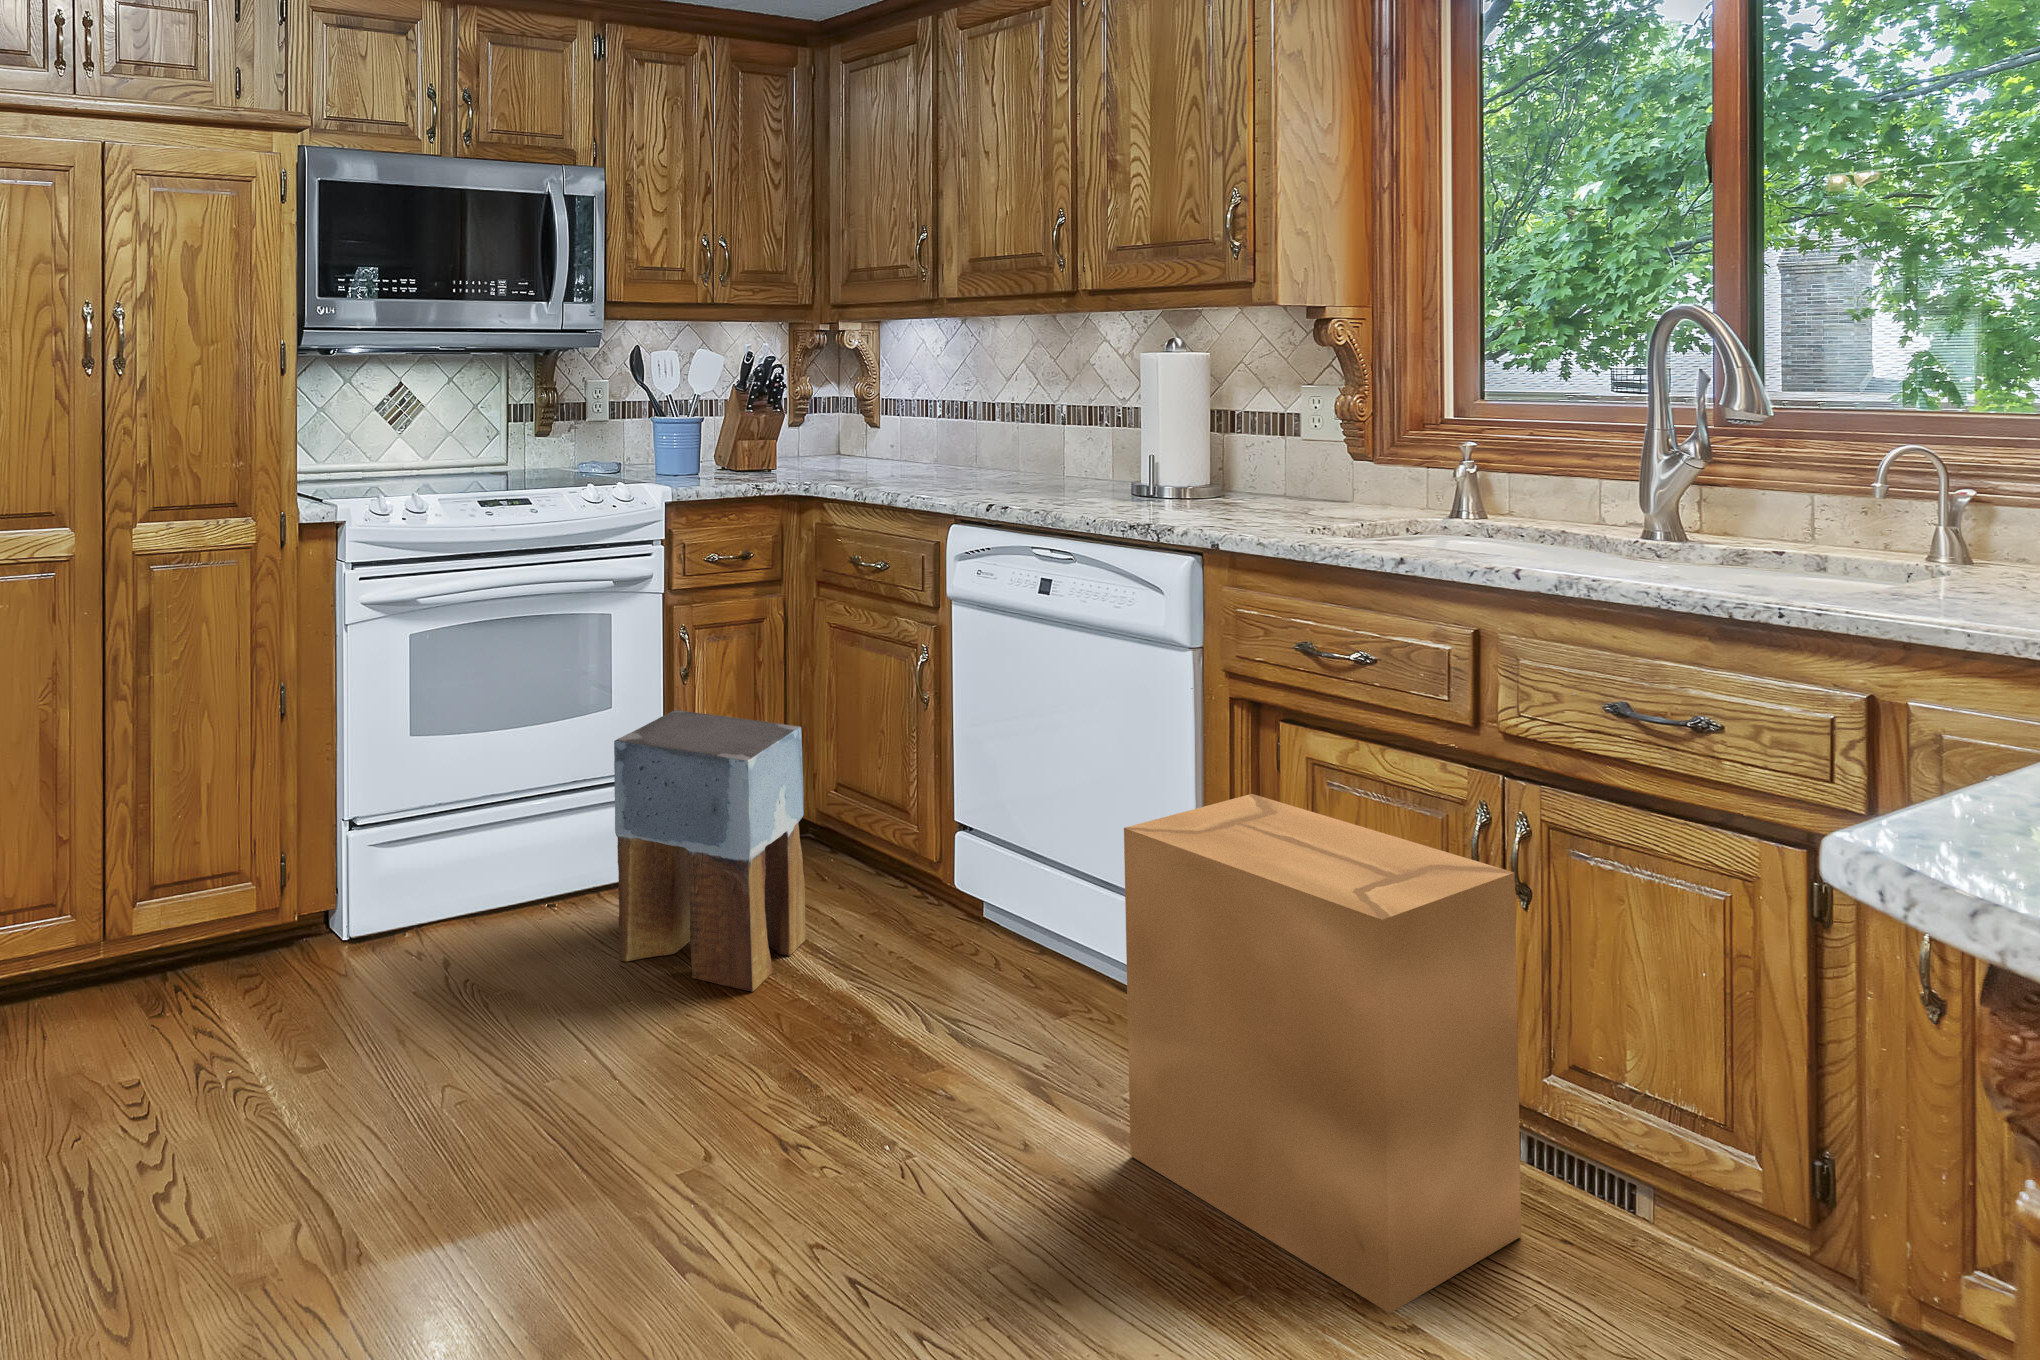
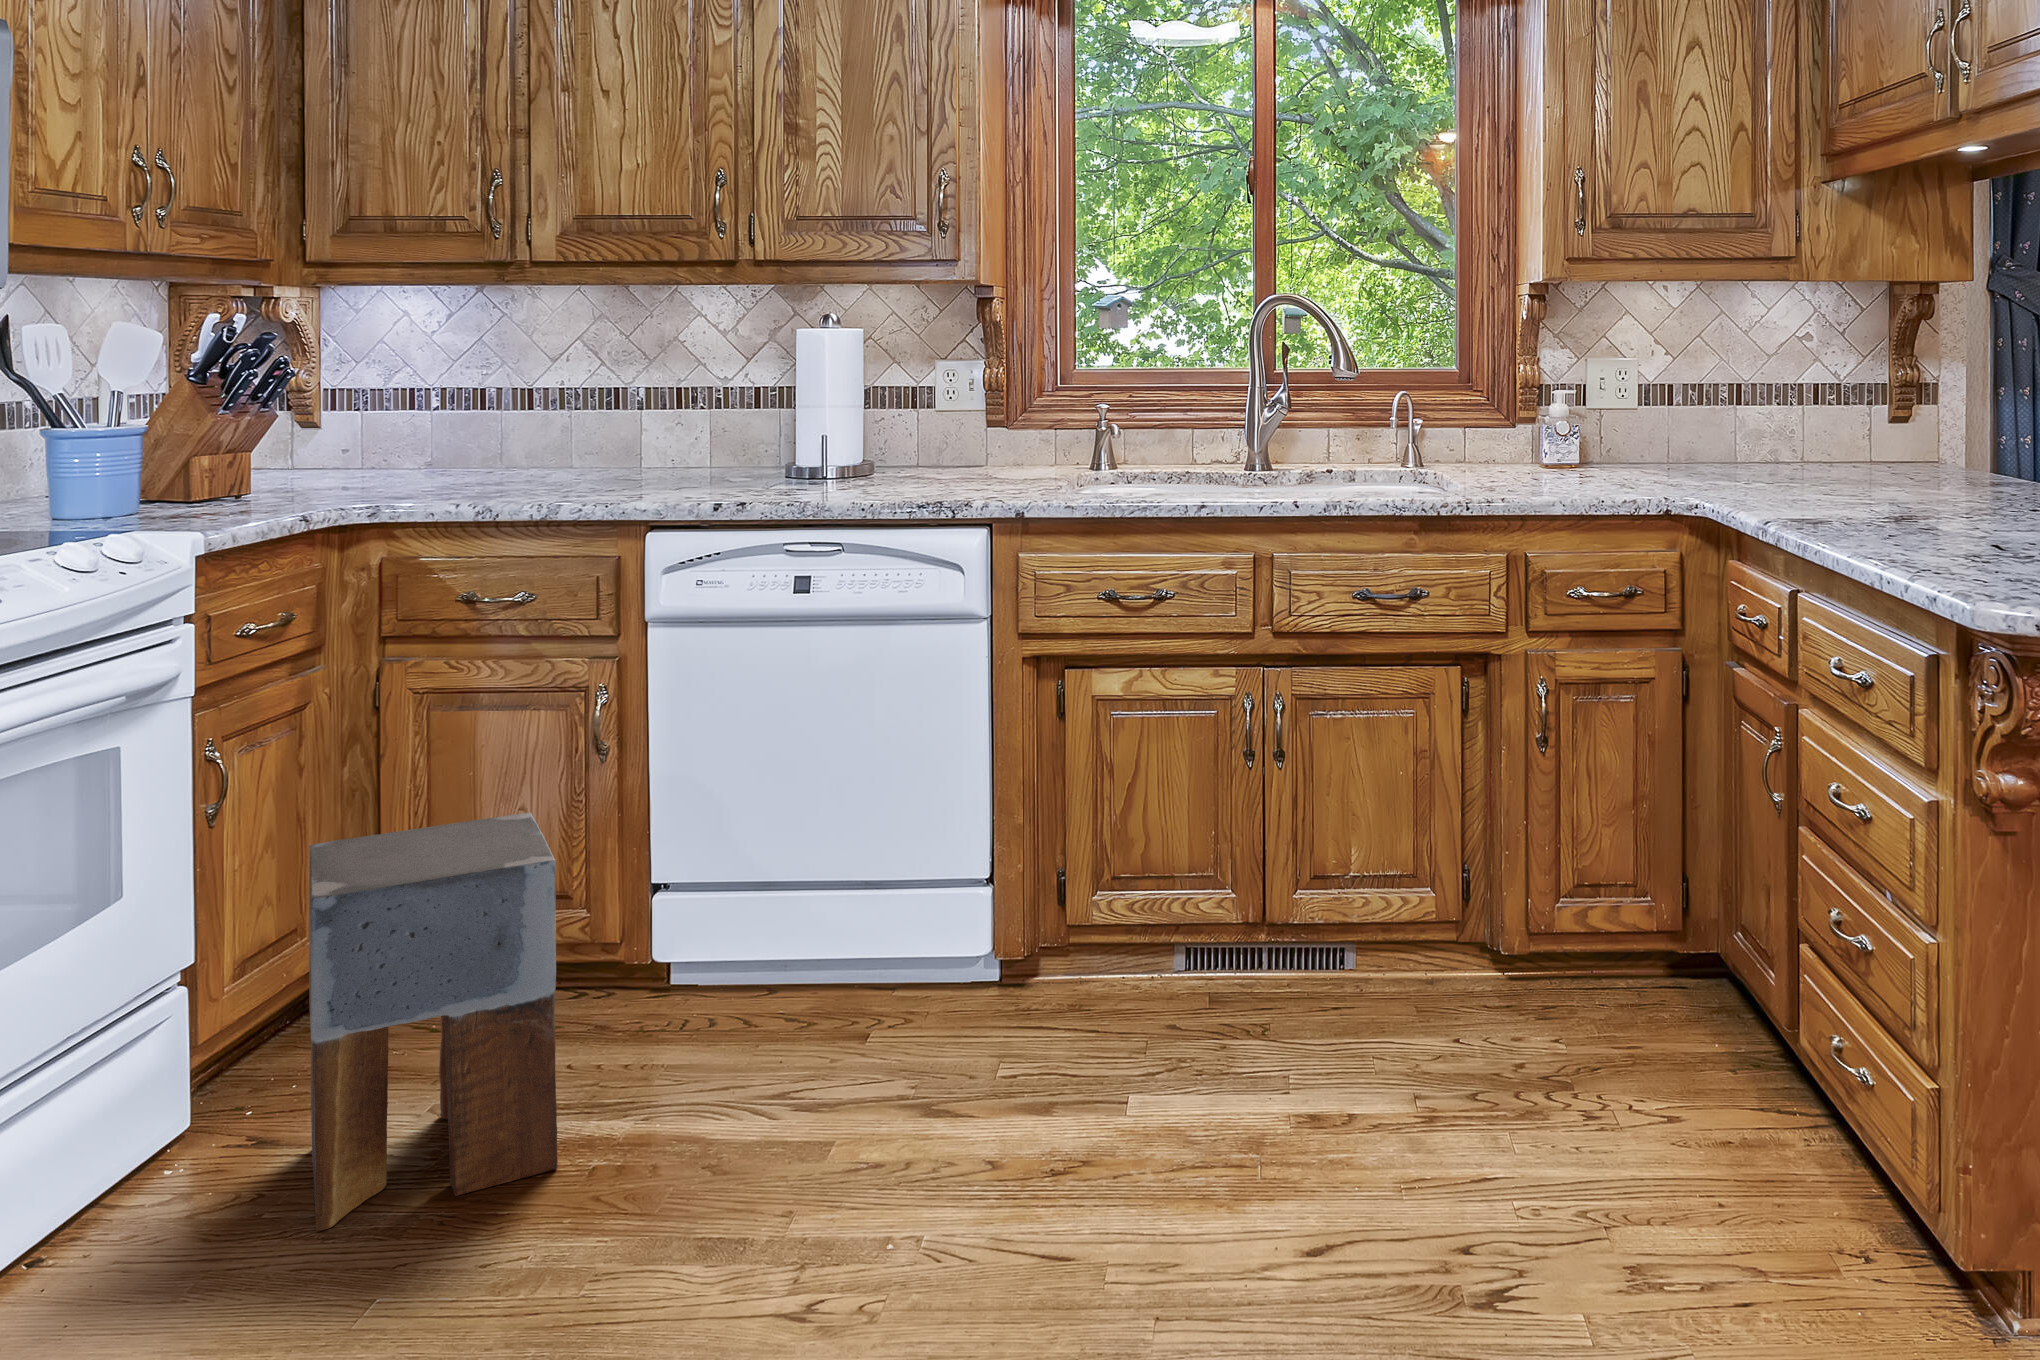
cardboard box: present [1124,794,1521,1313] -> none [1082,731,1338,1099]

